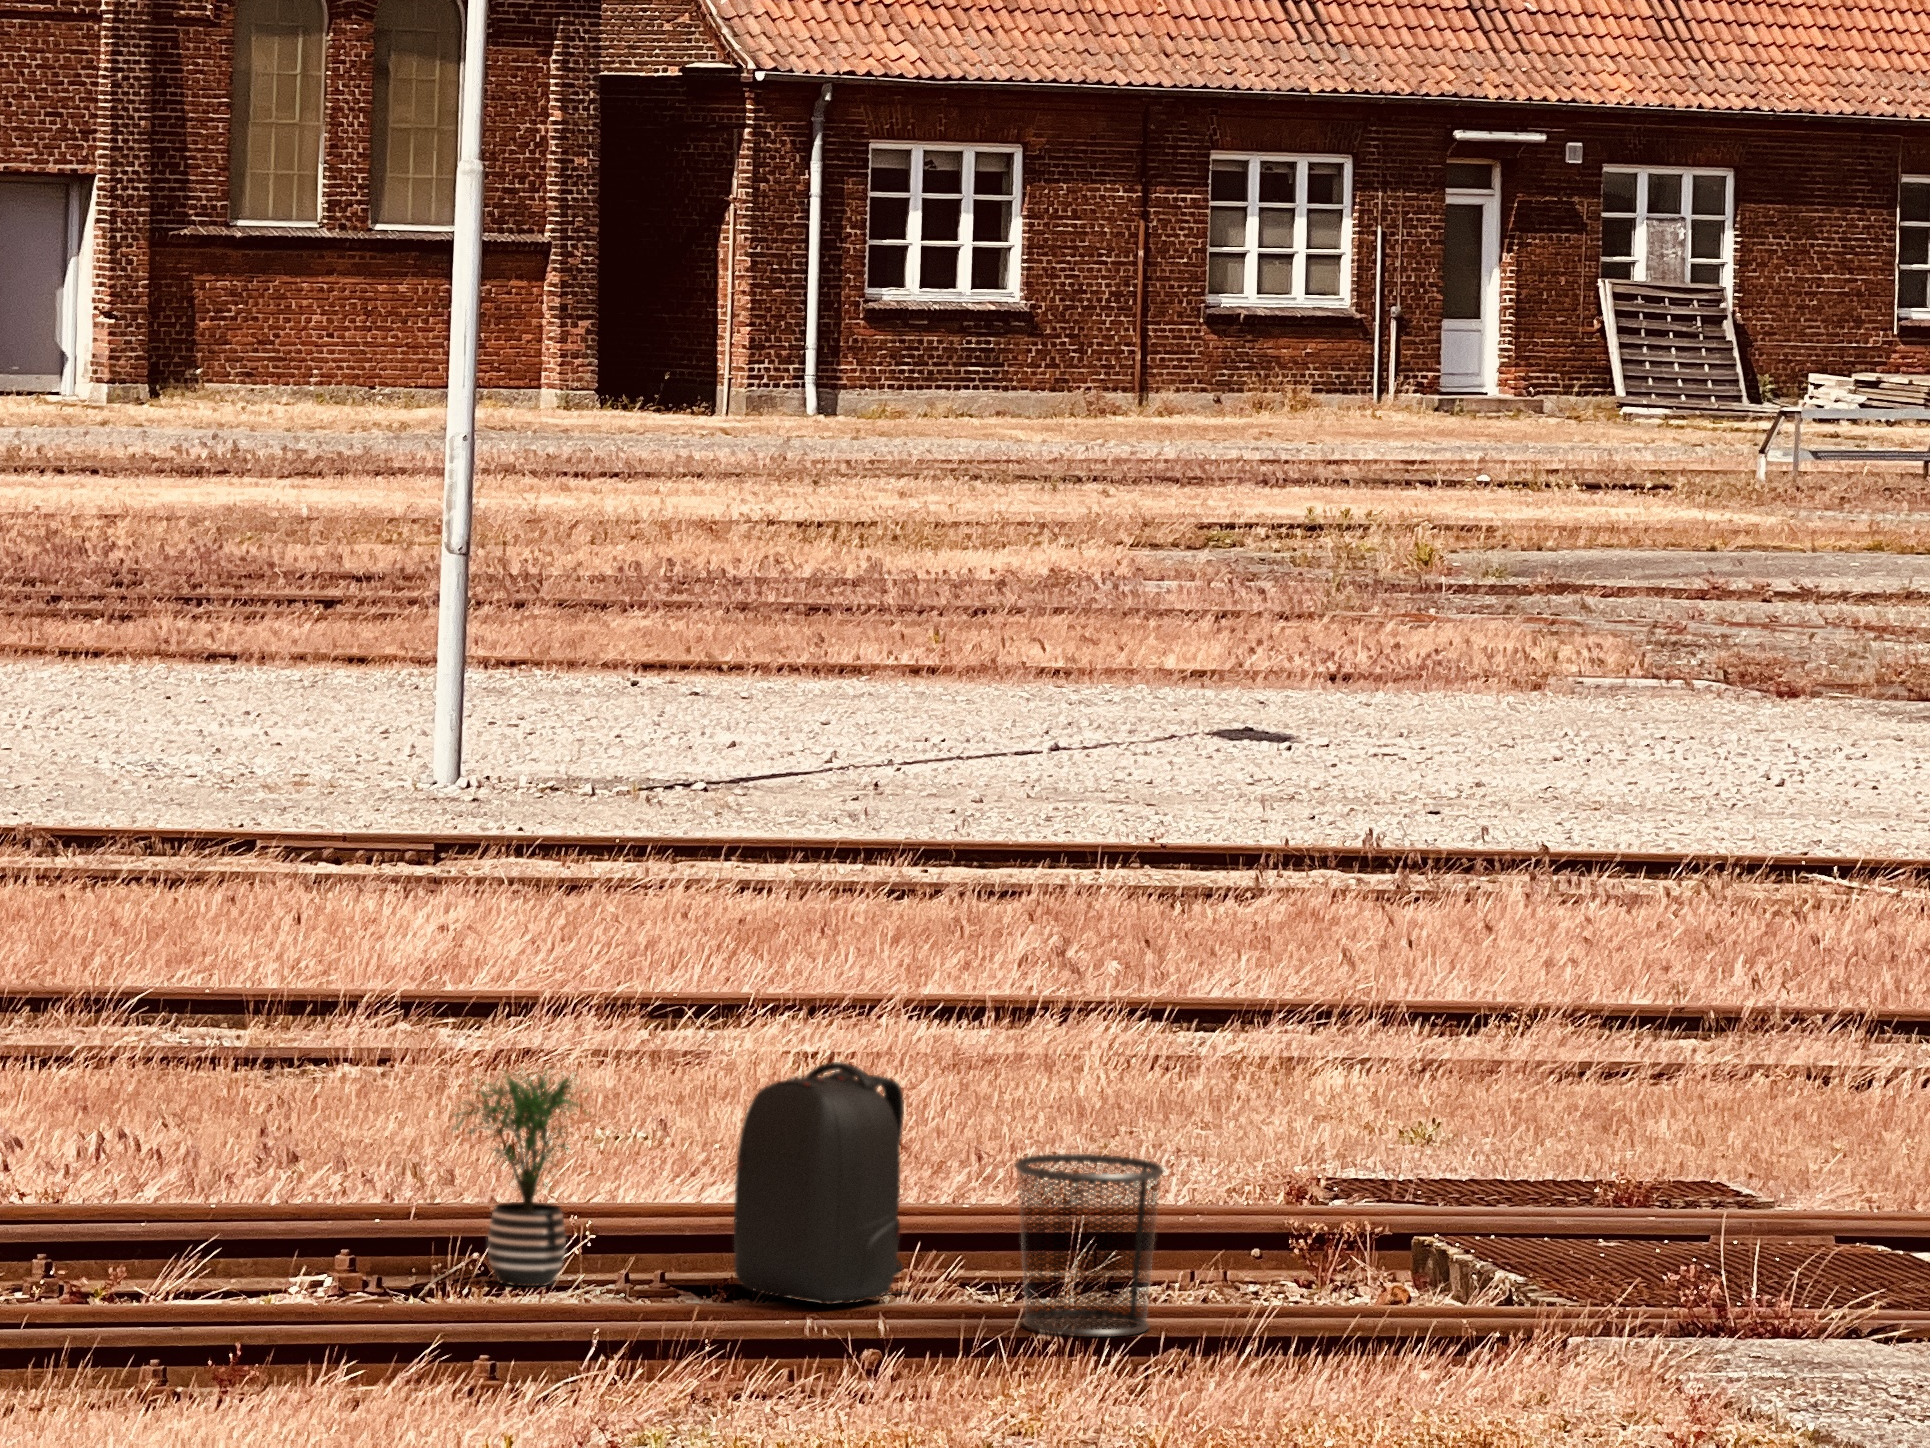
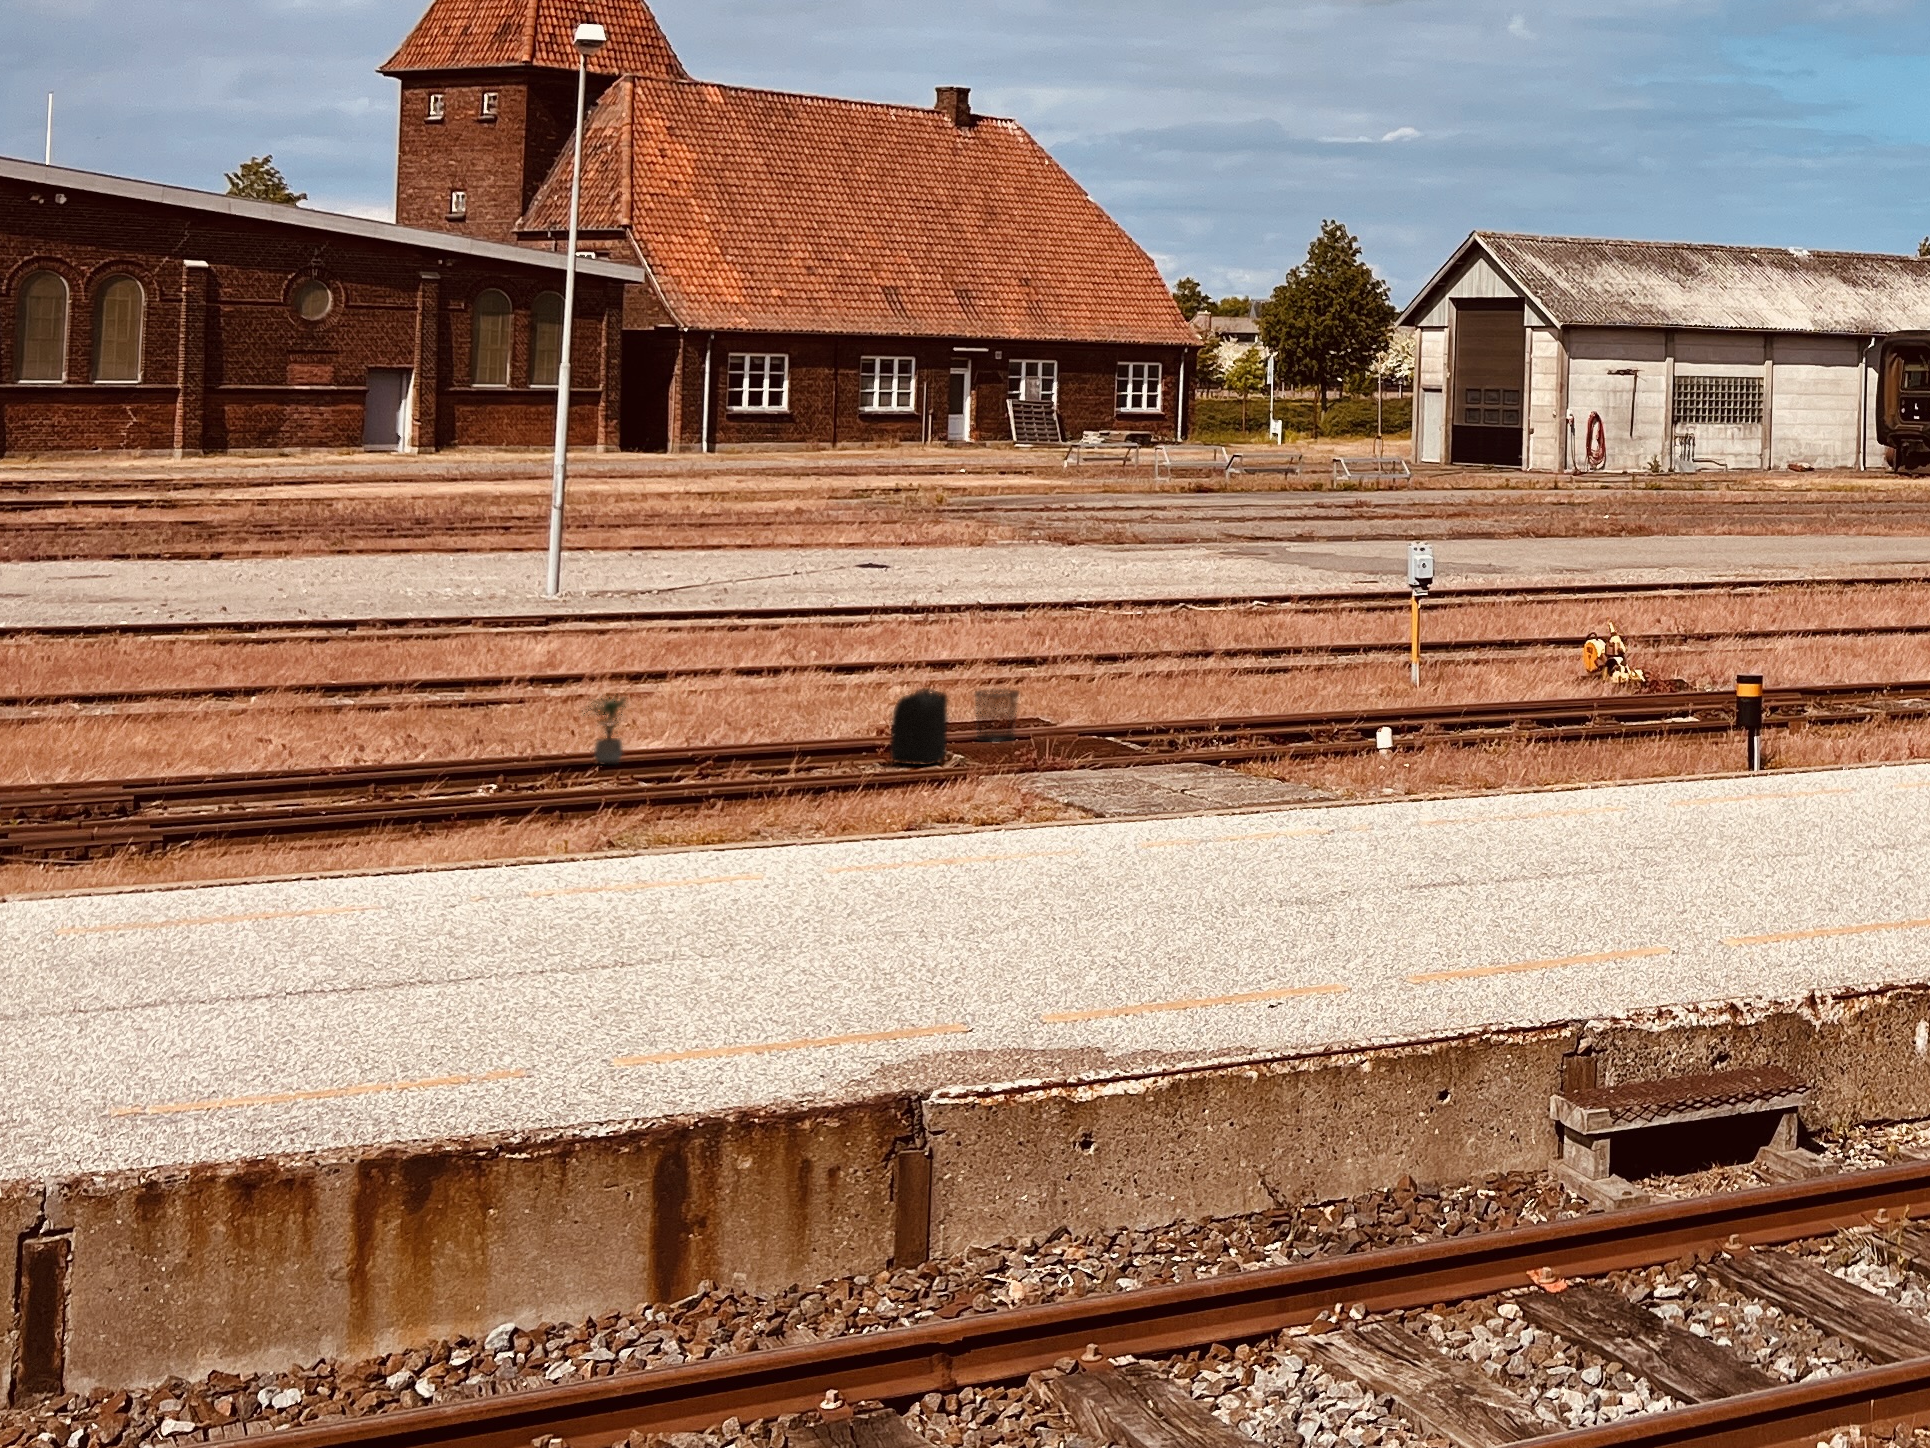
backpack: present [734,1062,904,1305] -> present [890,688,948,765]
waste bin: present [1014,1154,1164,1337] -> present [975,690,1019,742]

